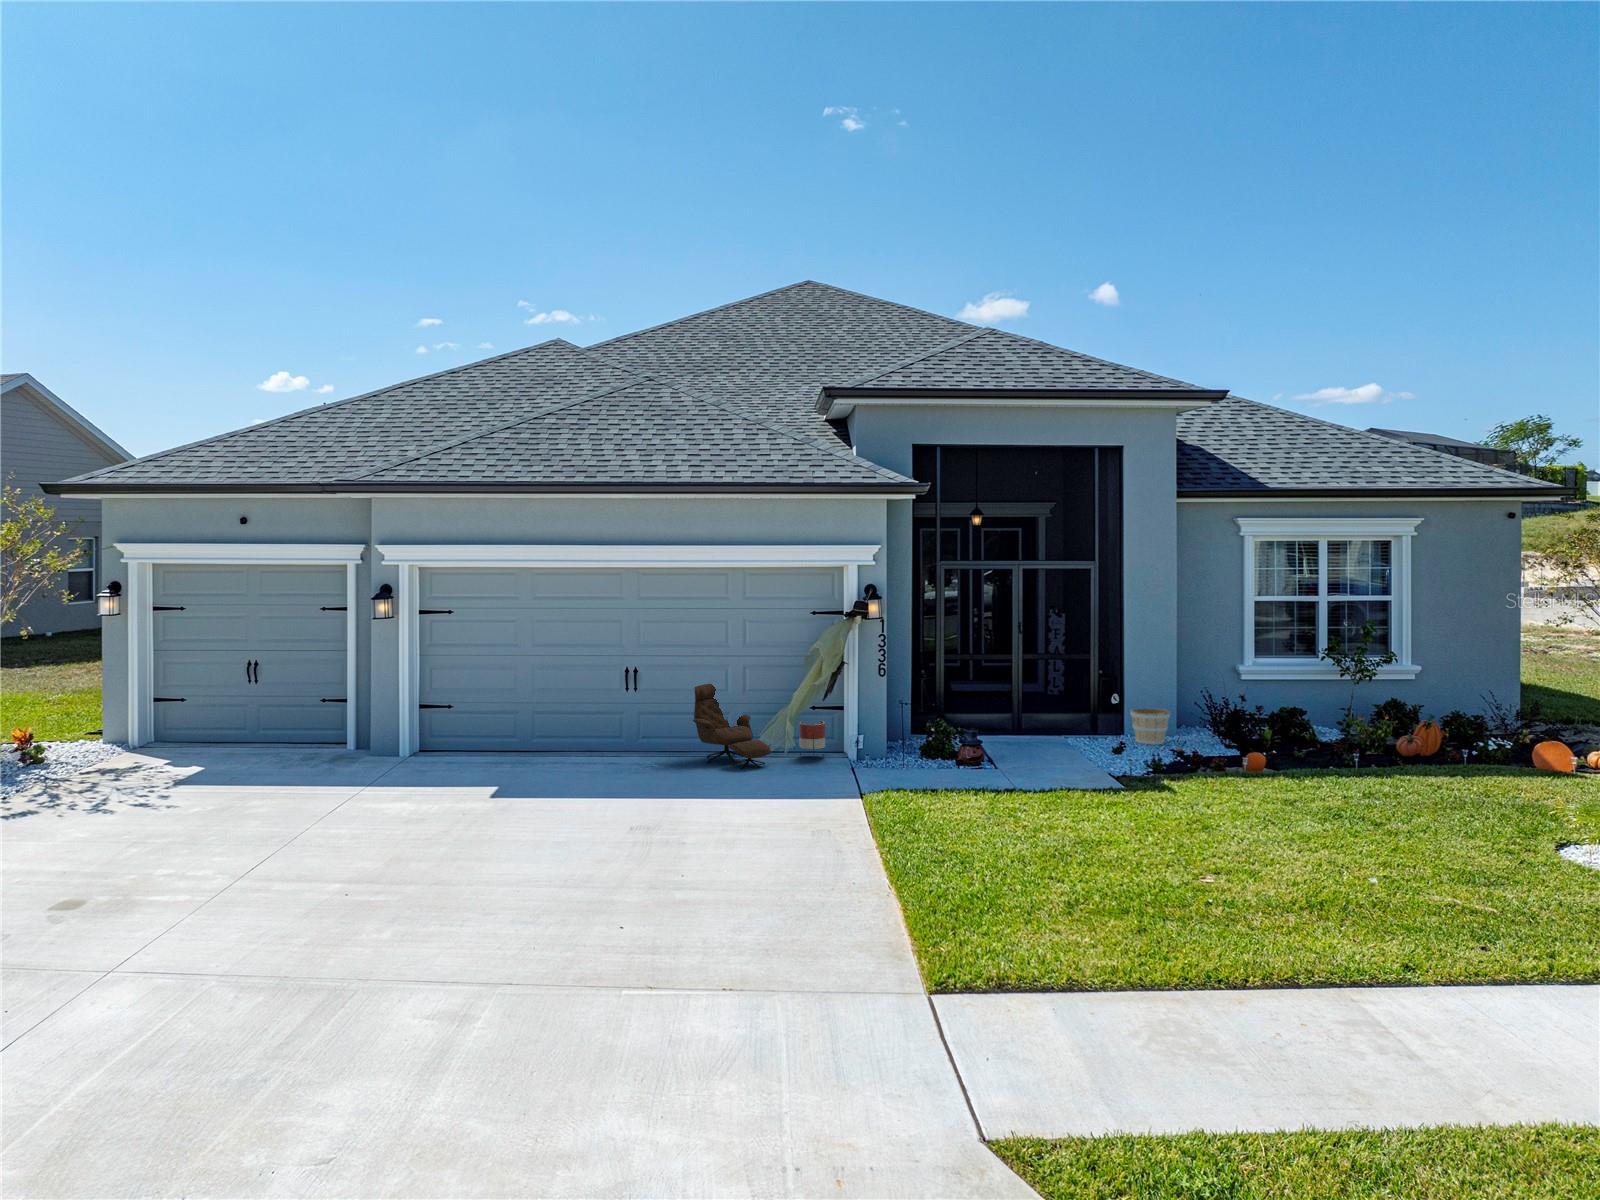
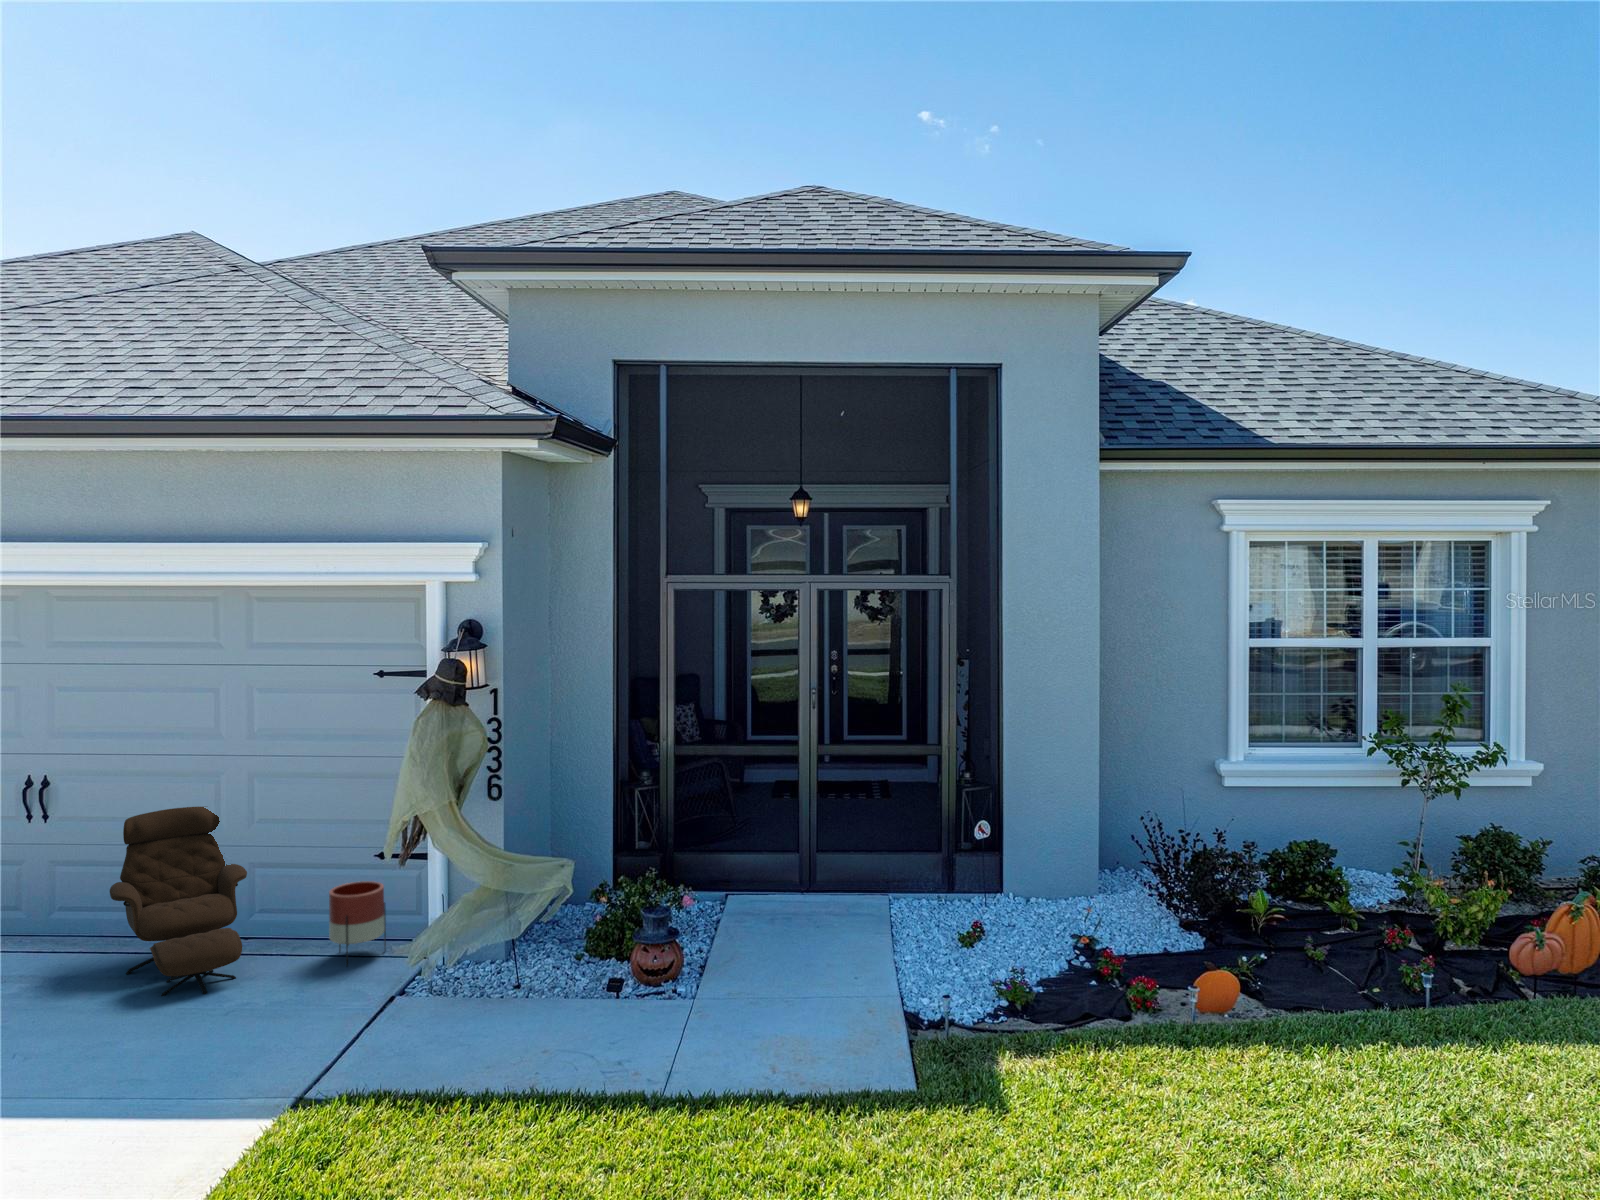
wooden bucket: present [1130,708,1170,745] -> none [1004,847,1076,923]

